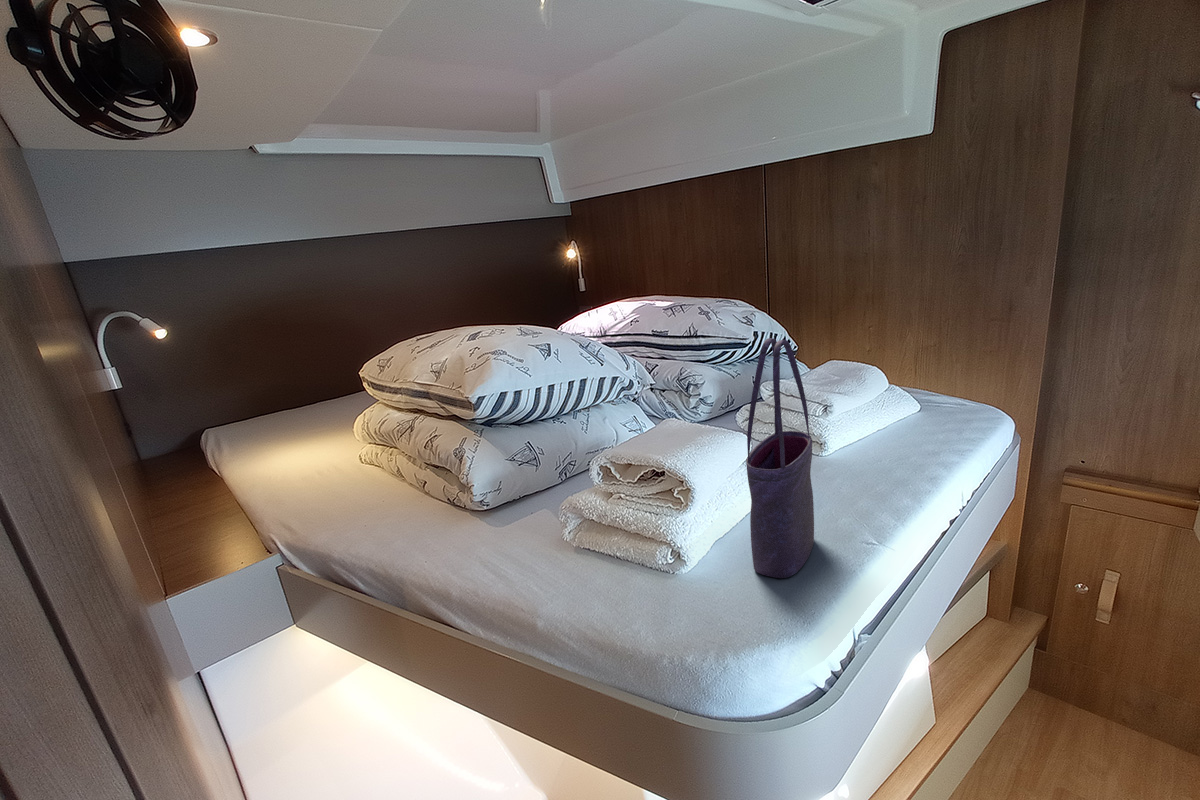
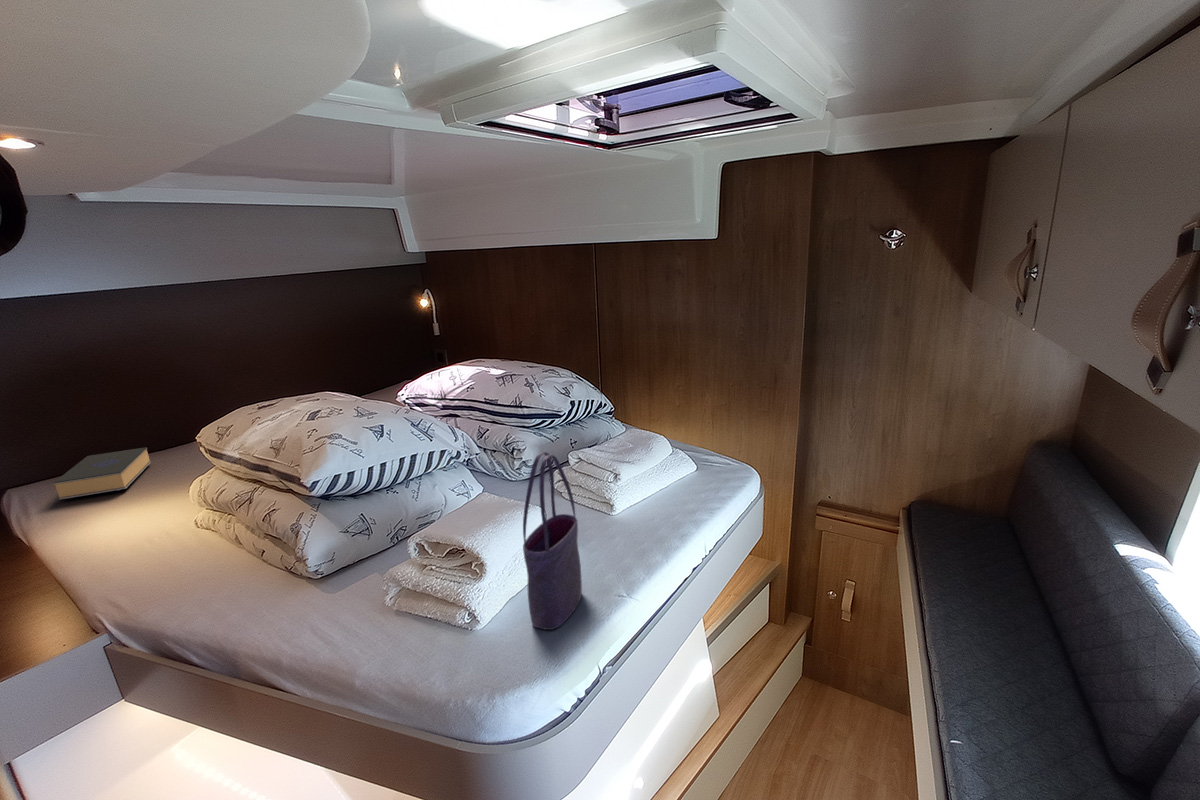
book: none [234,393,320,439] -> present [54,447,151,500]

